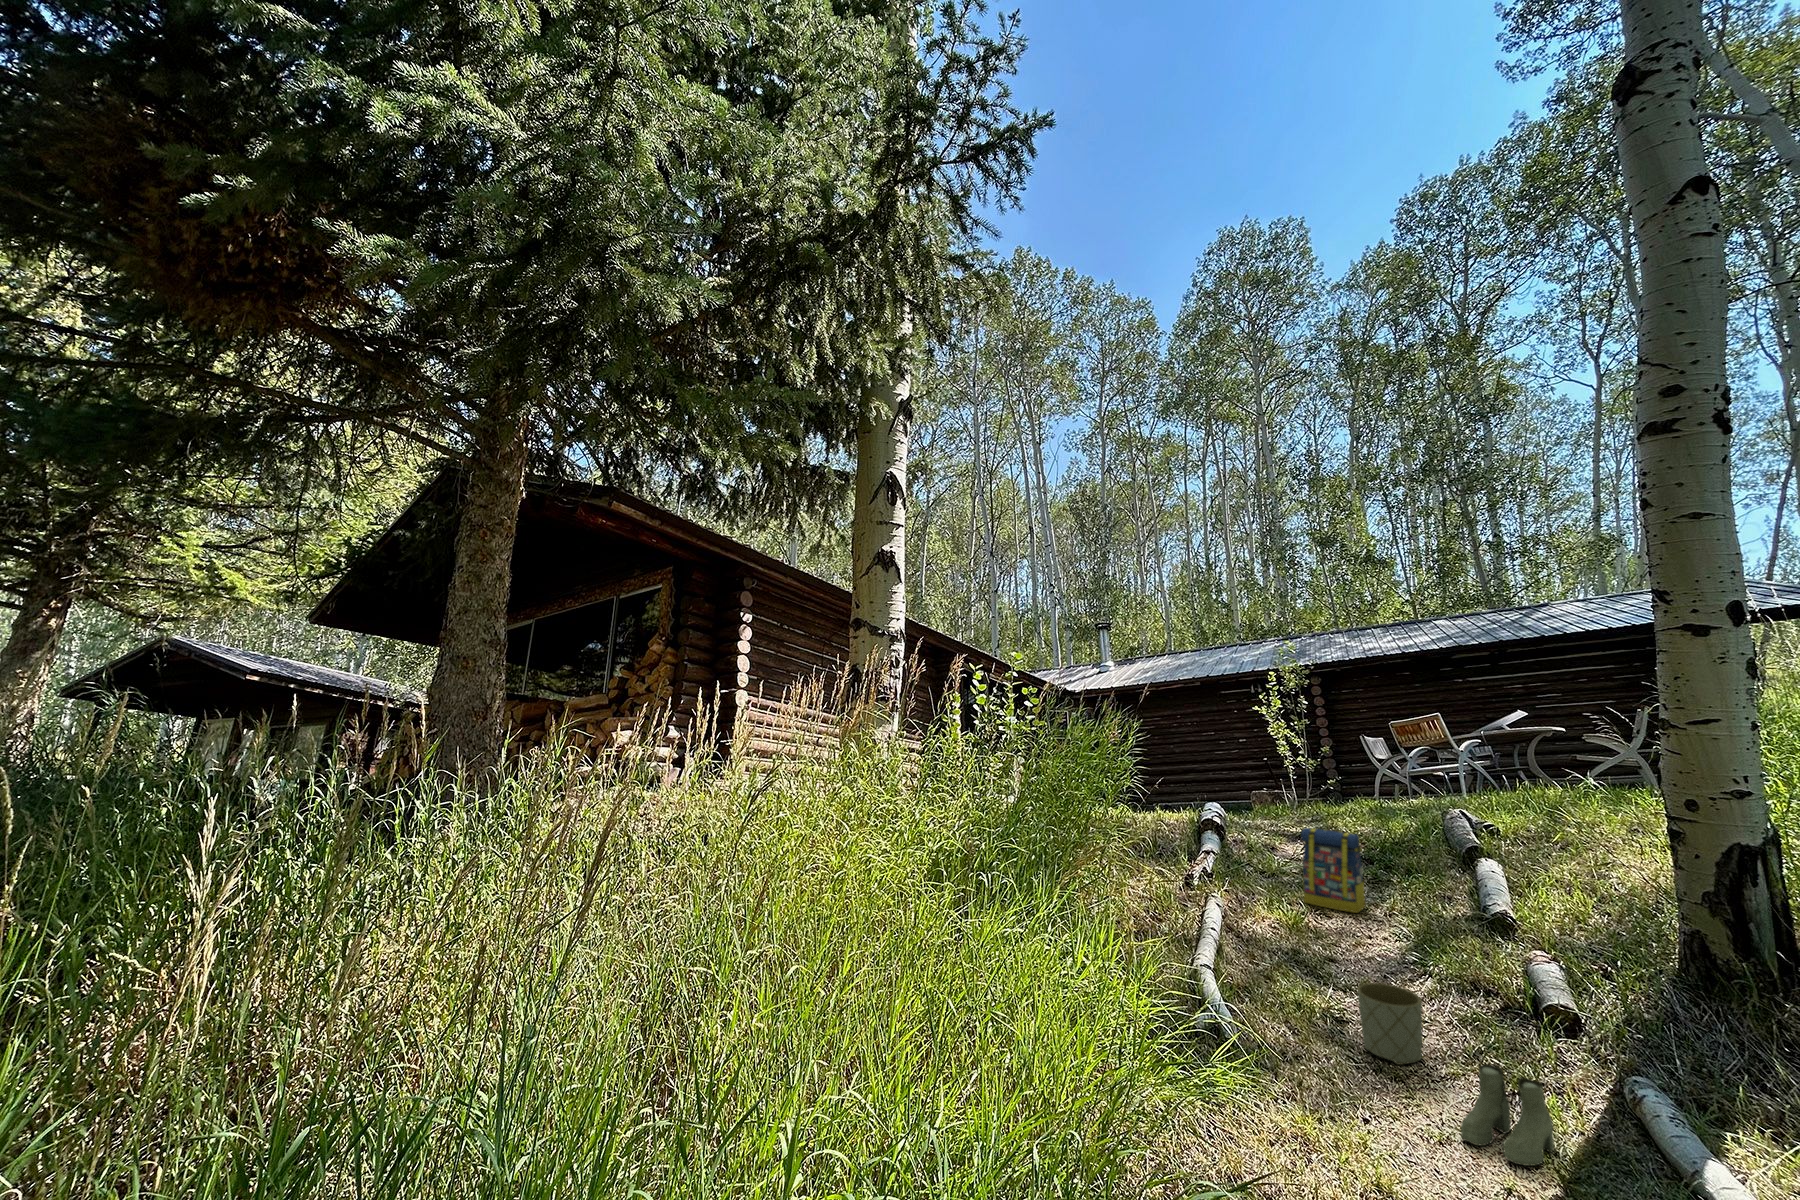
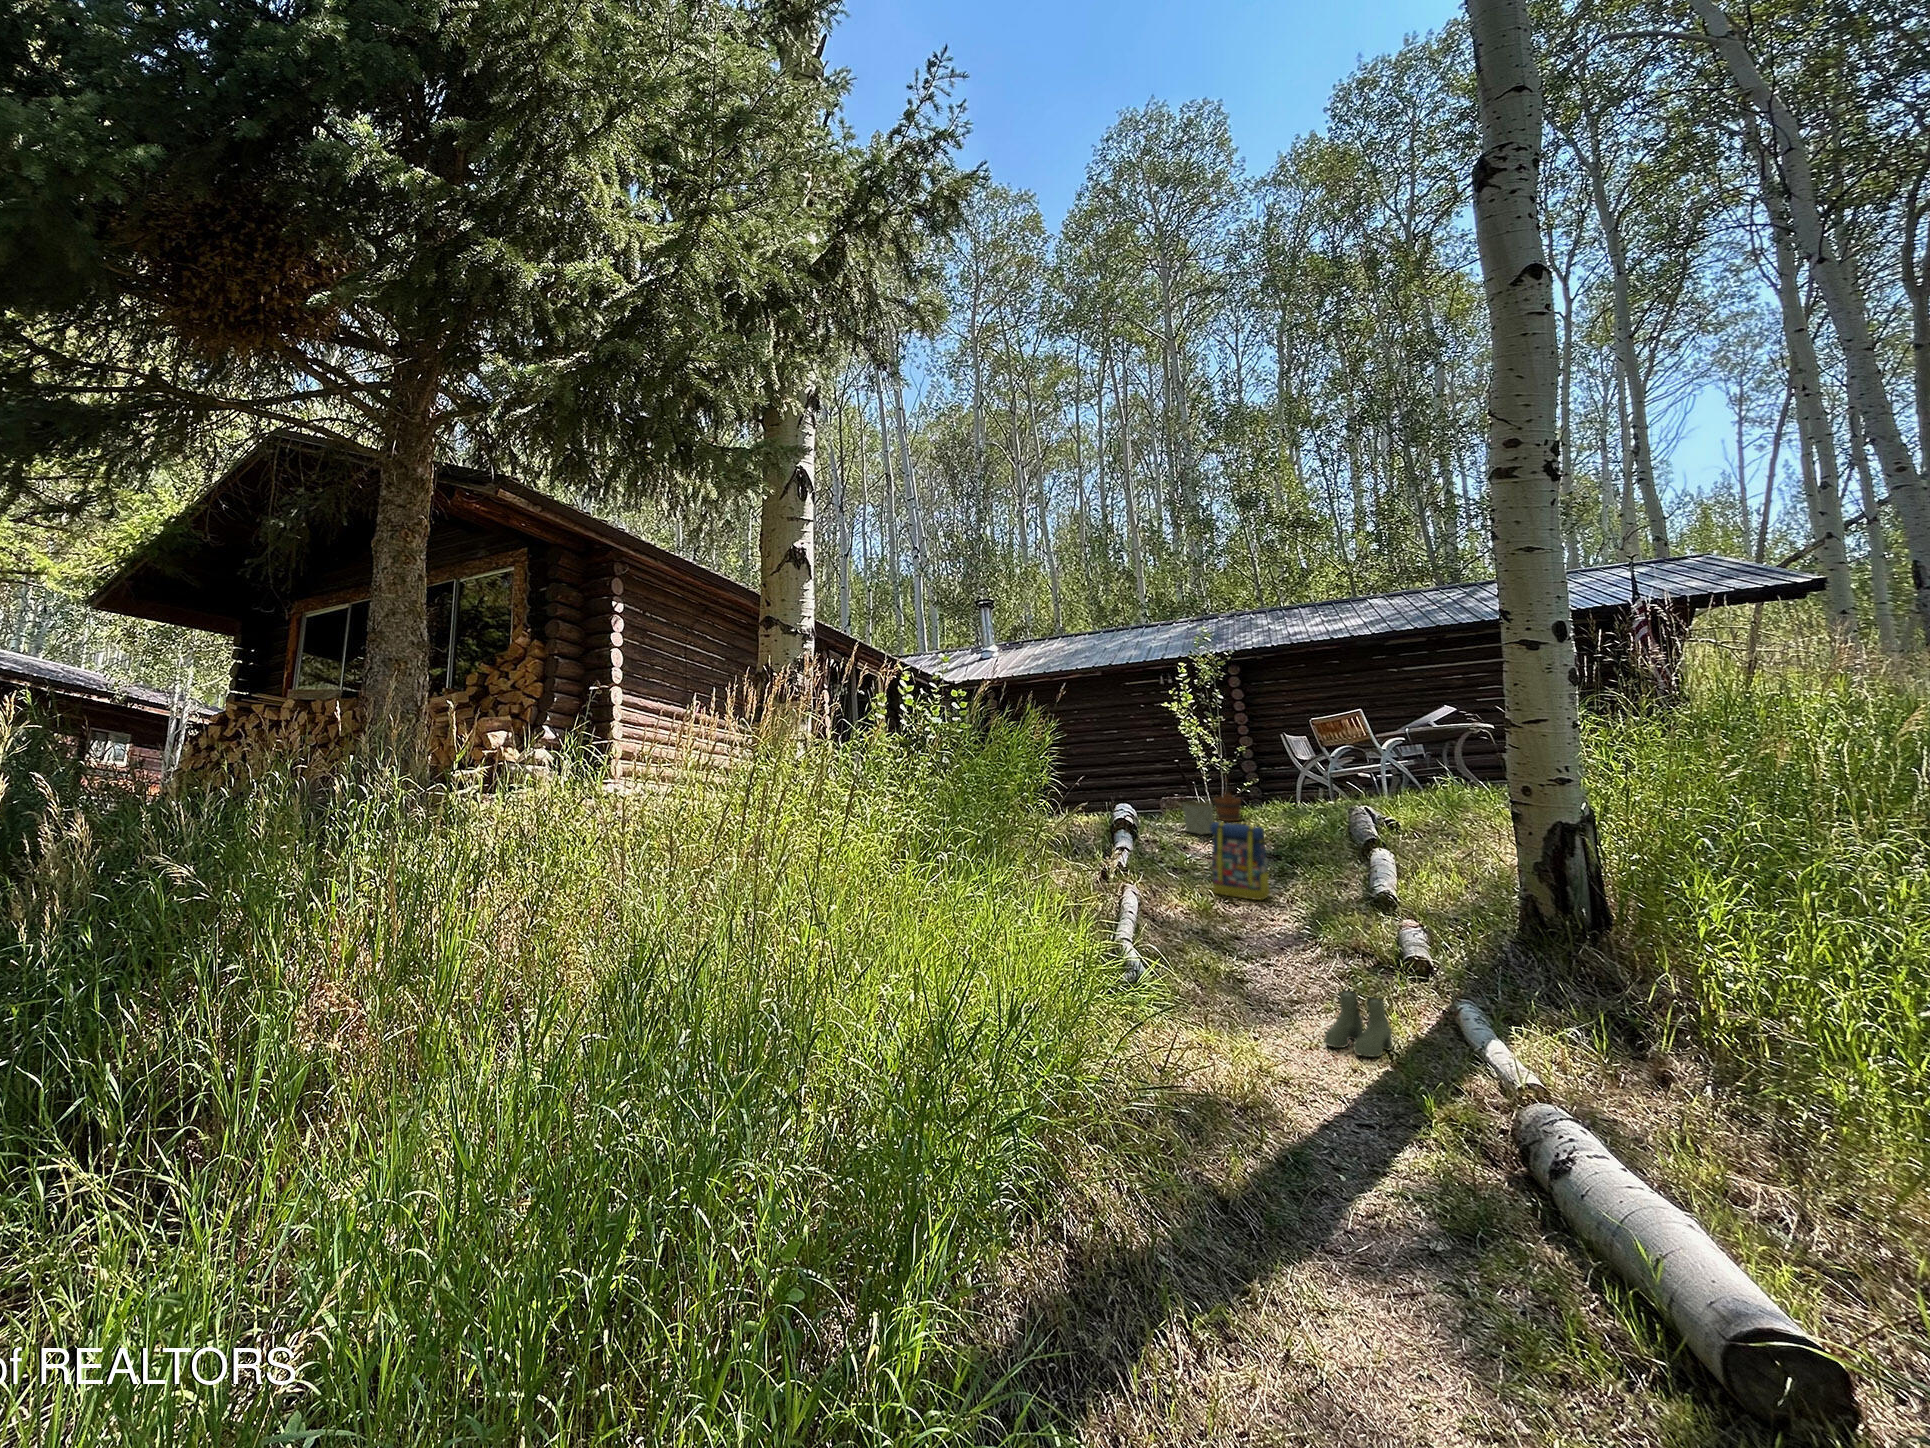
wooden bucket: none [1302,779,1328,820] -> present [1215,779,1241,821]
planter: present [1357,983,1422,1065] -> present [1183,802,1213,835]

